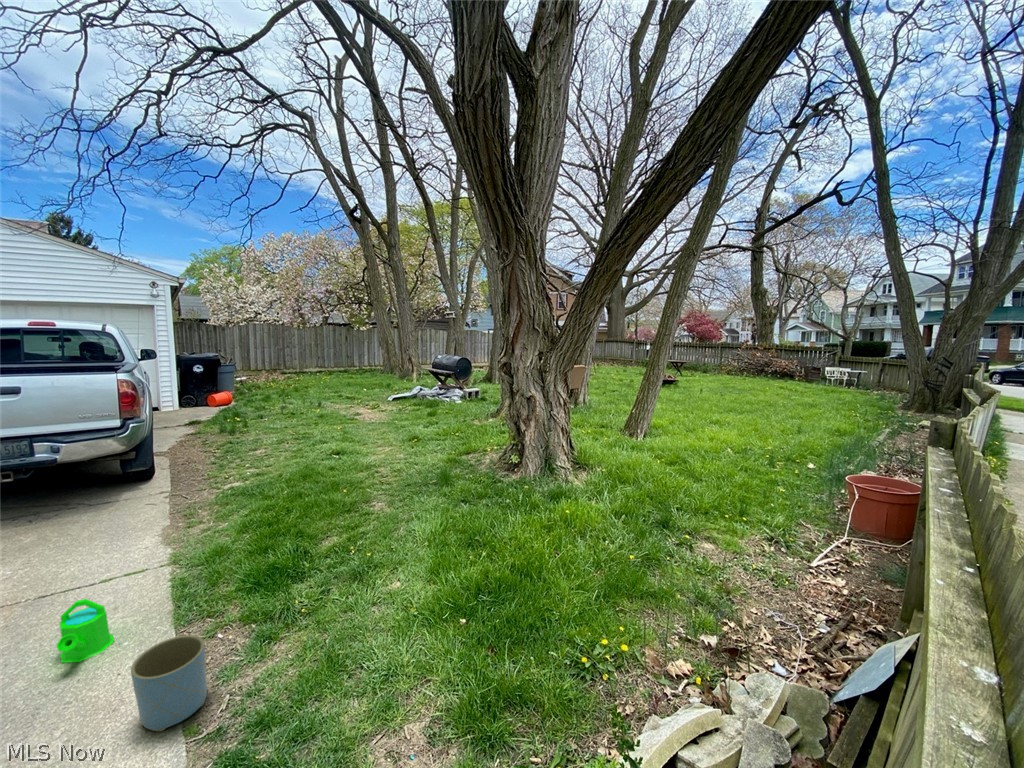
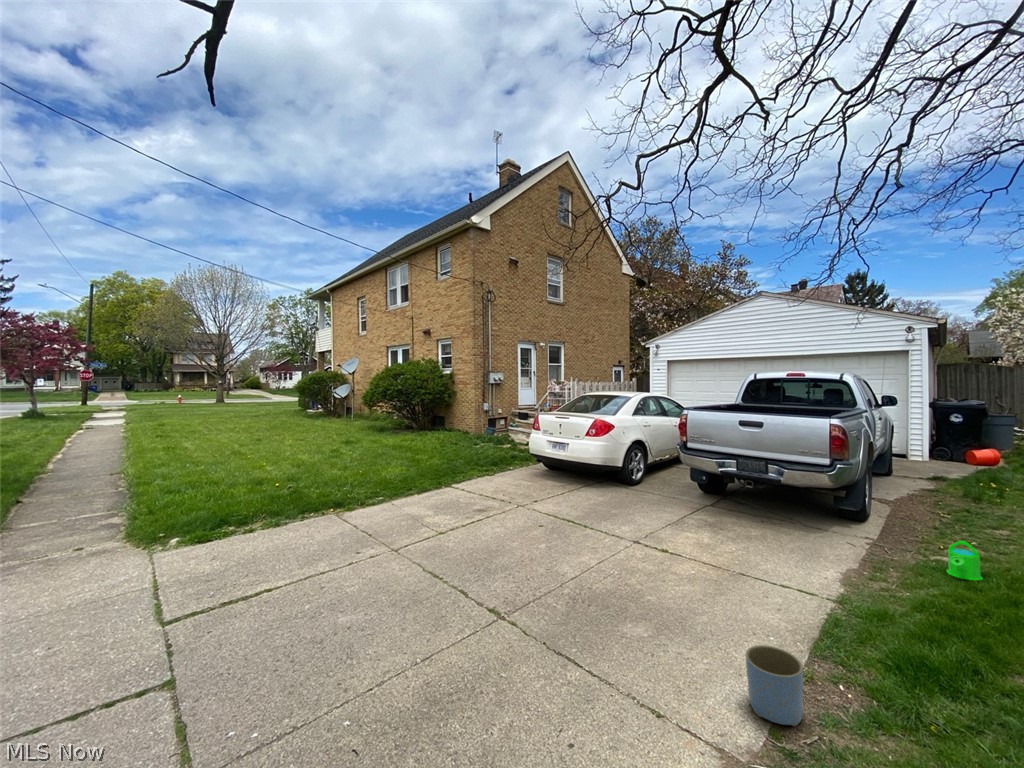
watering can: present [56,599,114,663] -> present [946,540,983,580]

